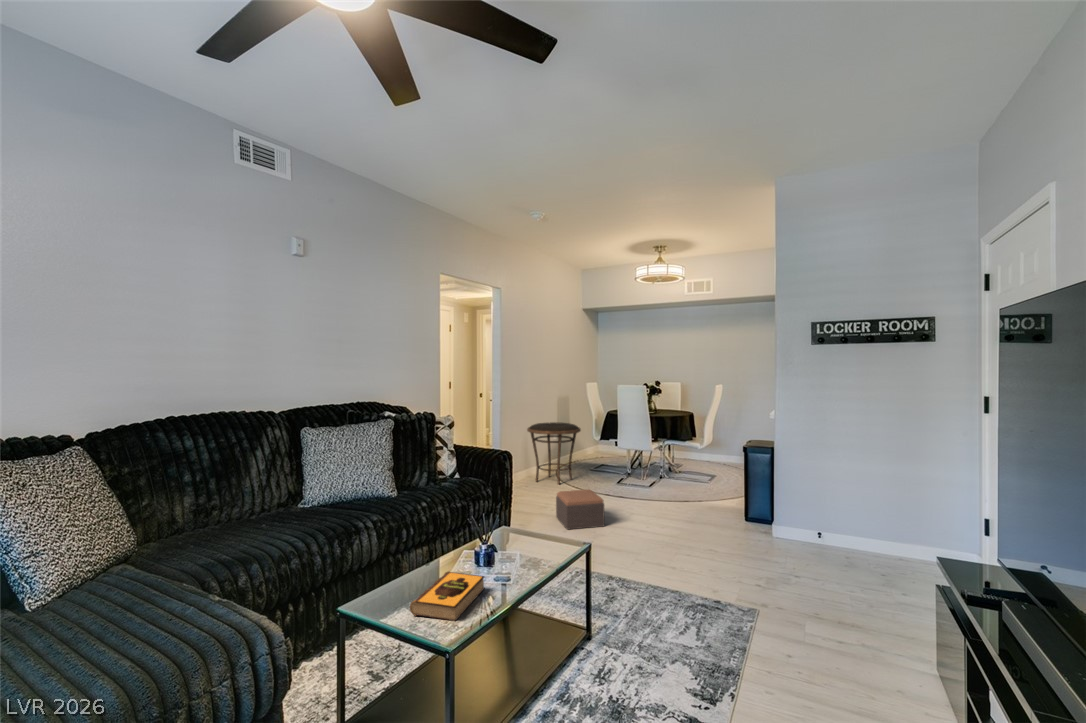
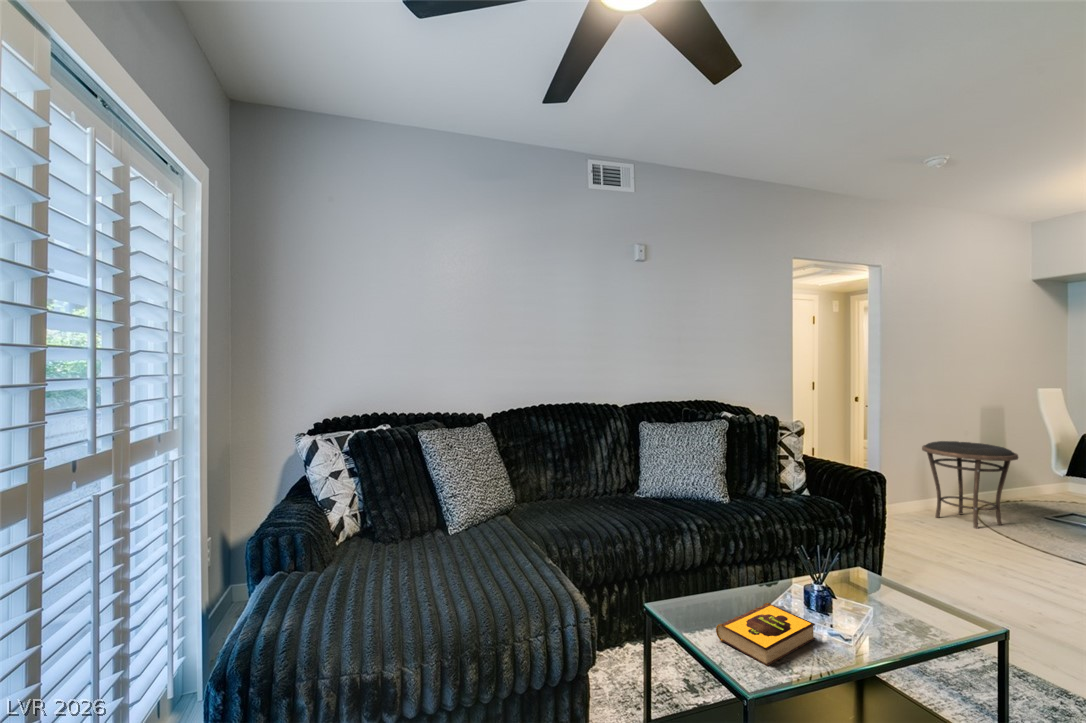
footstool: present [556,489,605,529] -> none [964,538,1059,607]

